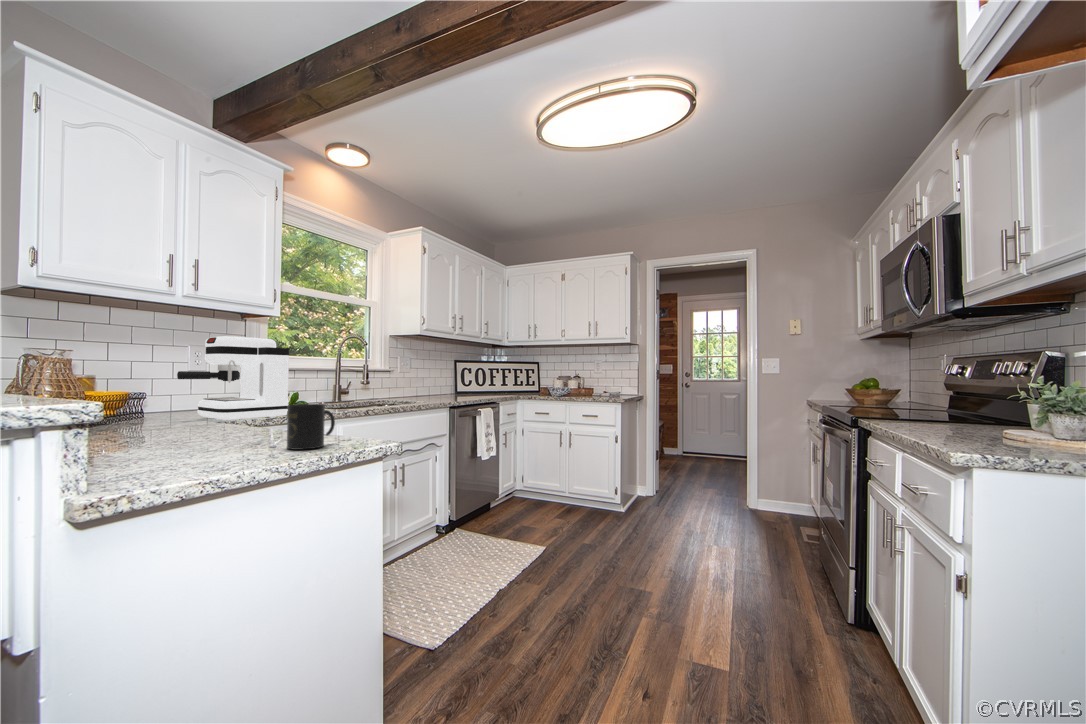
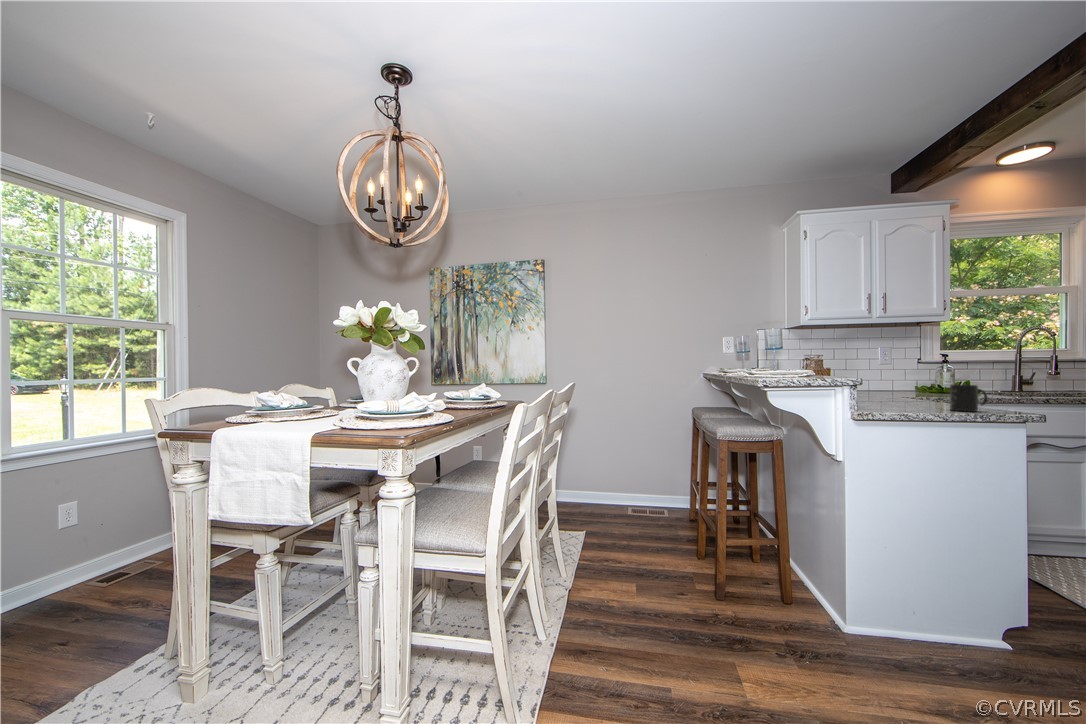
coffee maker: present [177,336,289,421] -> none [876,341,957,398]

